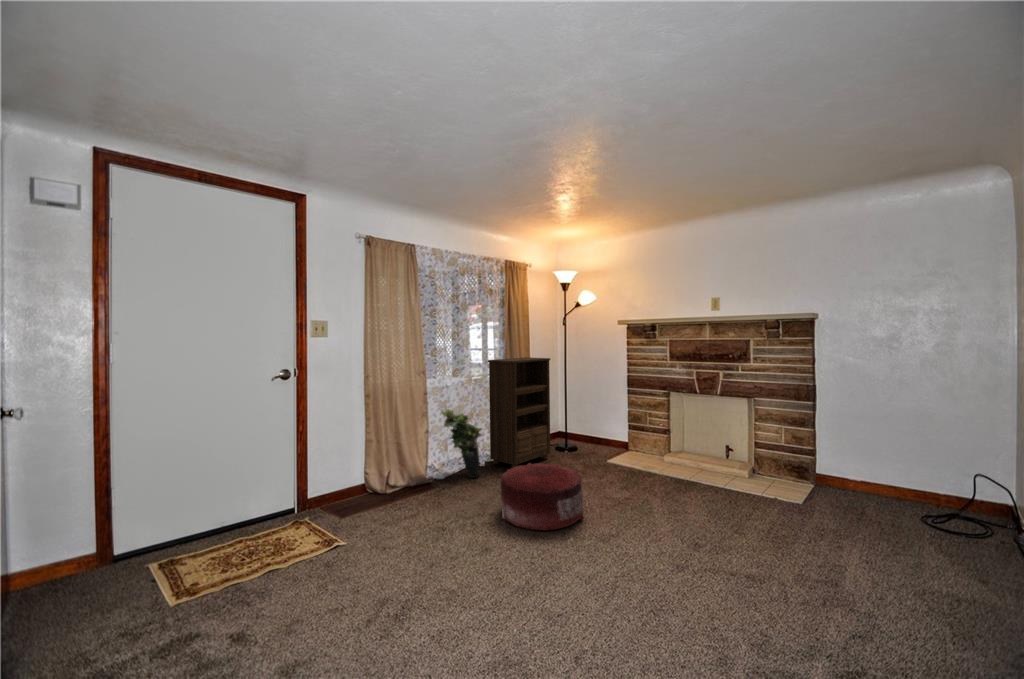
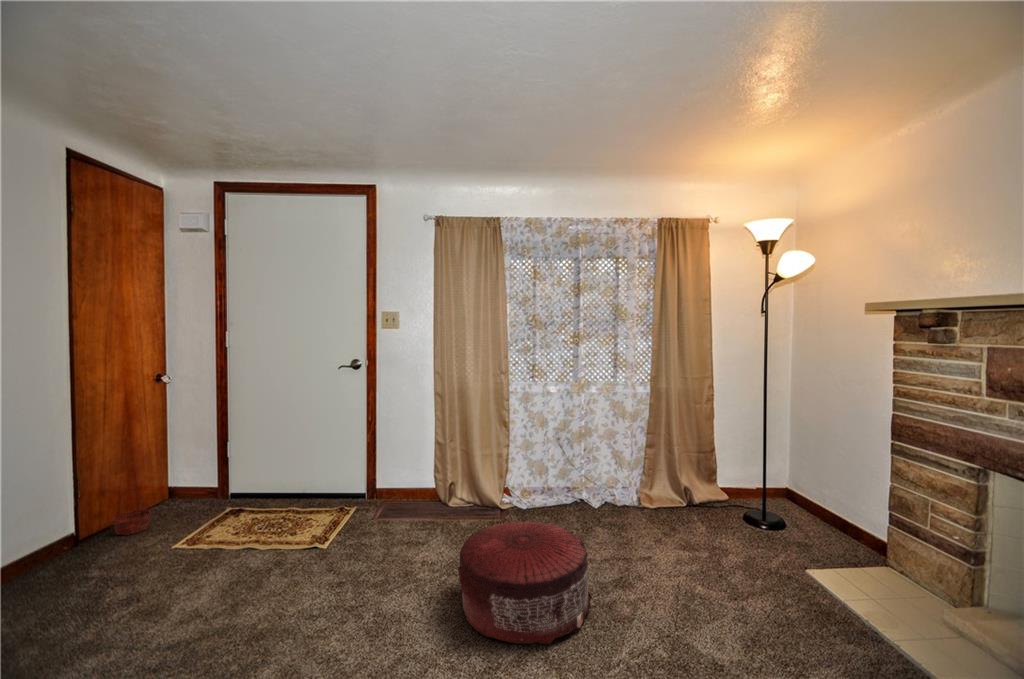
bookshelf: present [488,357,550,468] -> none [602,363,706,528]
potted plant: present [441,408,482,478] -> none [519,420,571,521]
basket: none [14,579,80,654] -> present [113,490,151,535]

